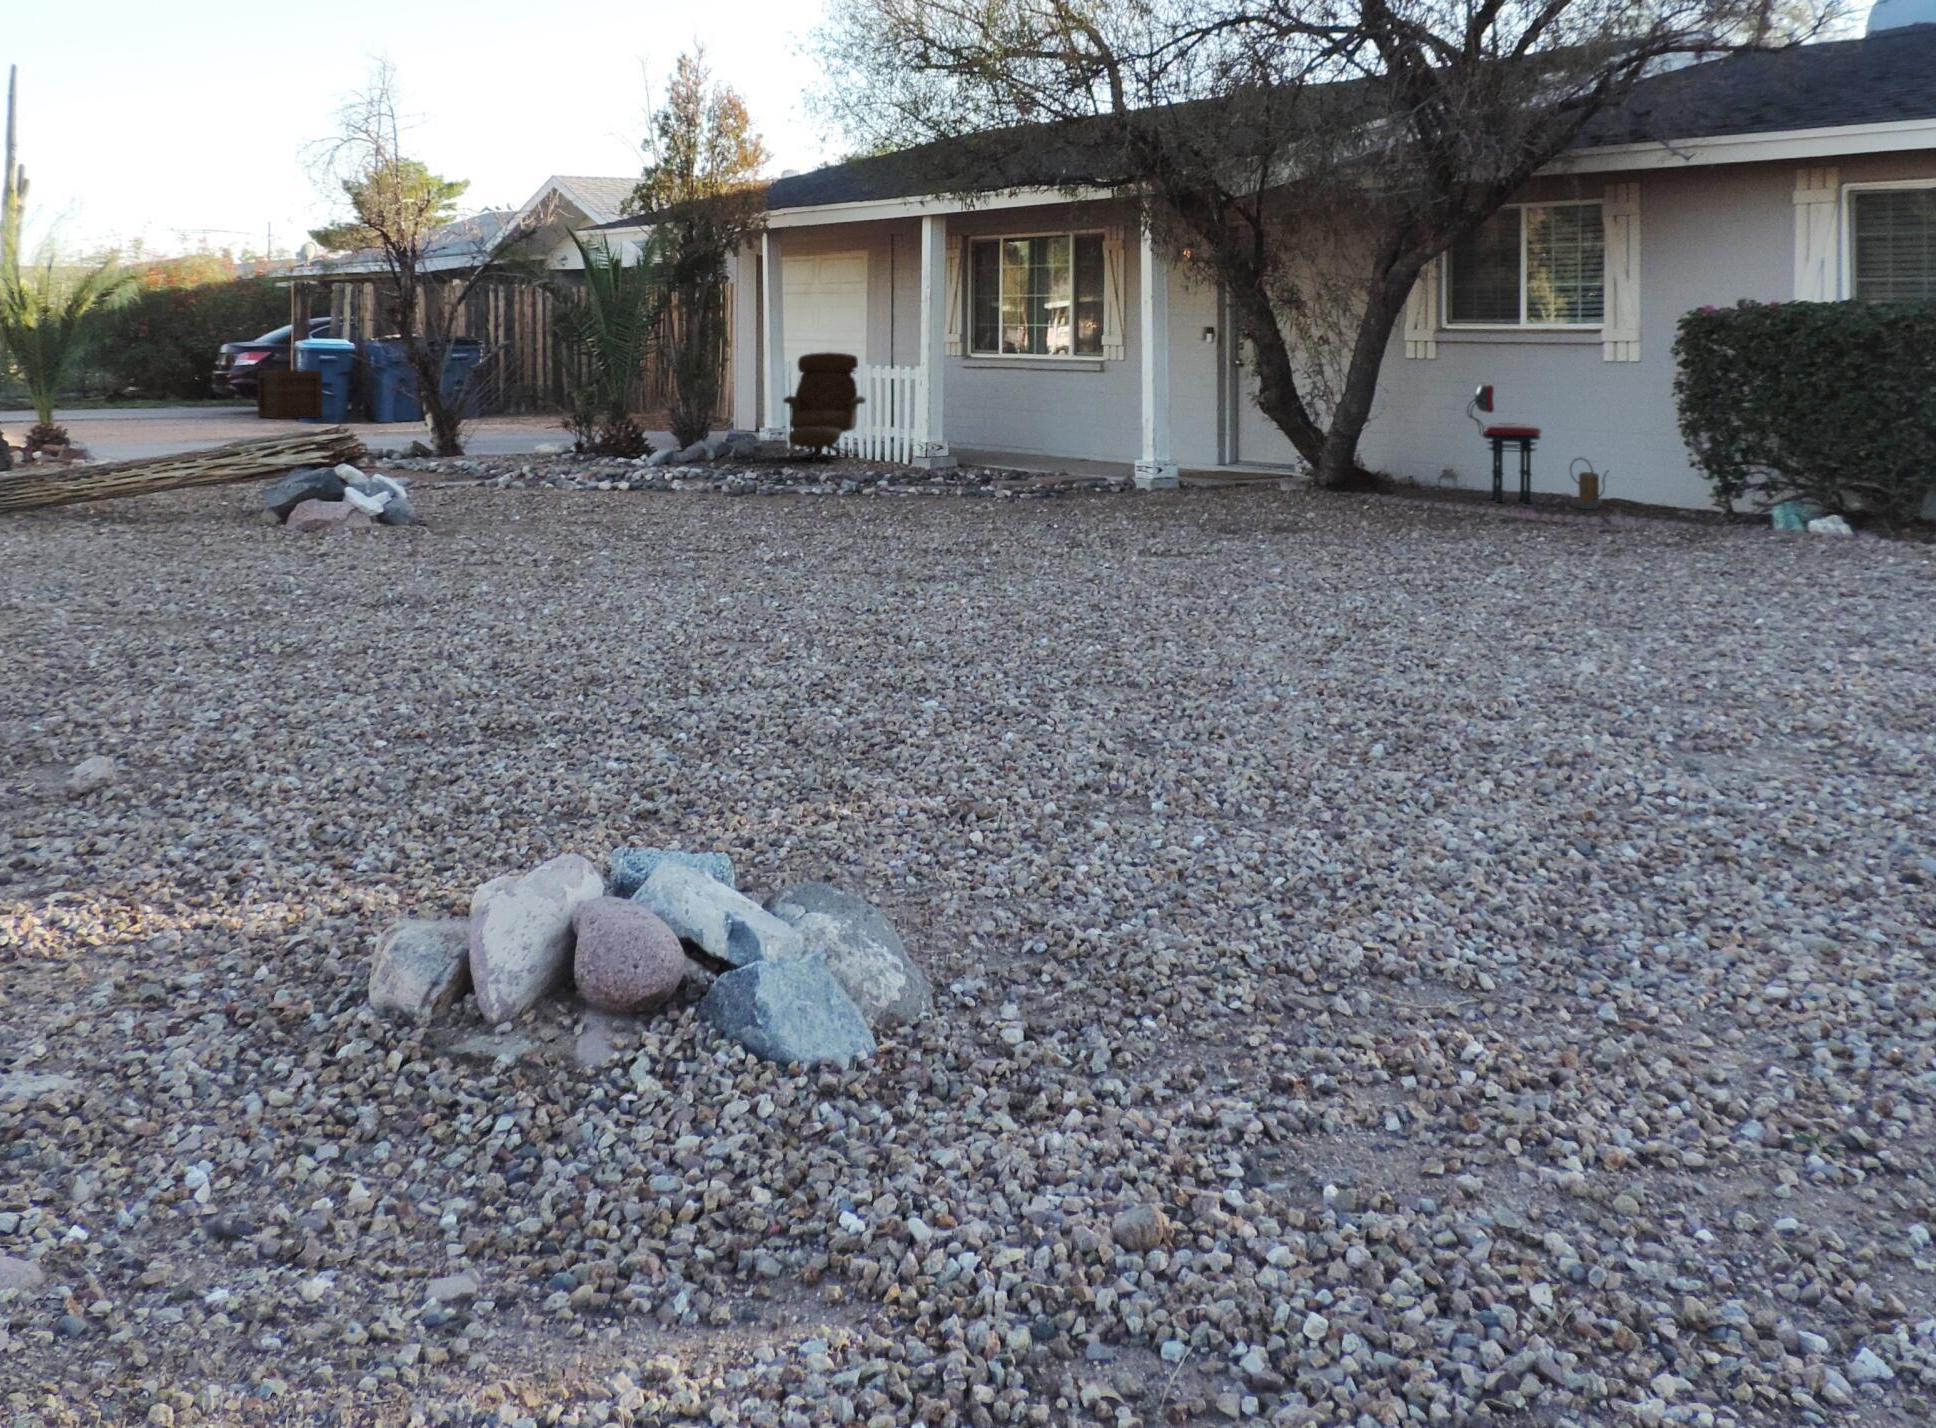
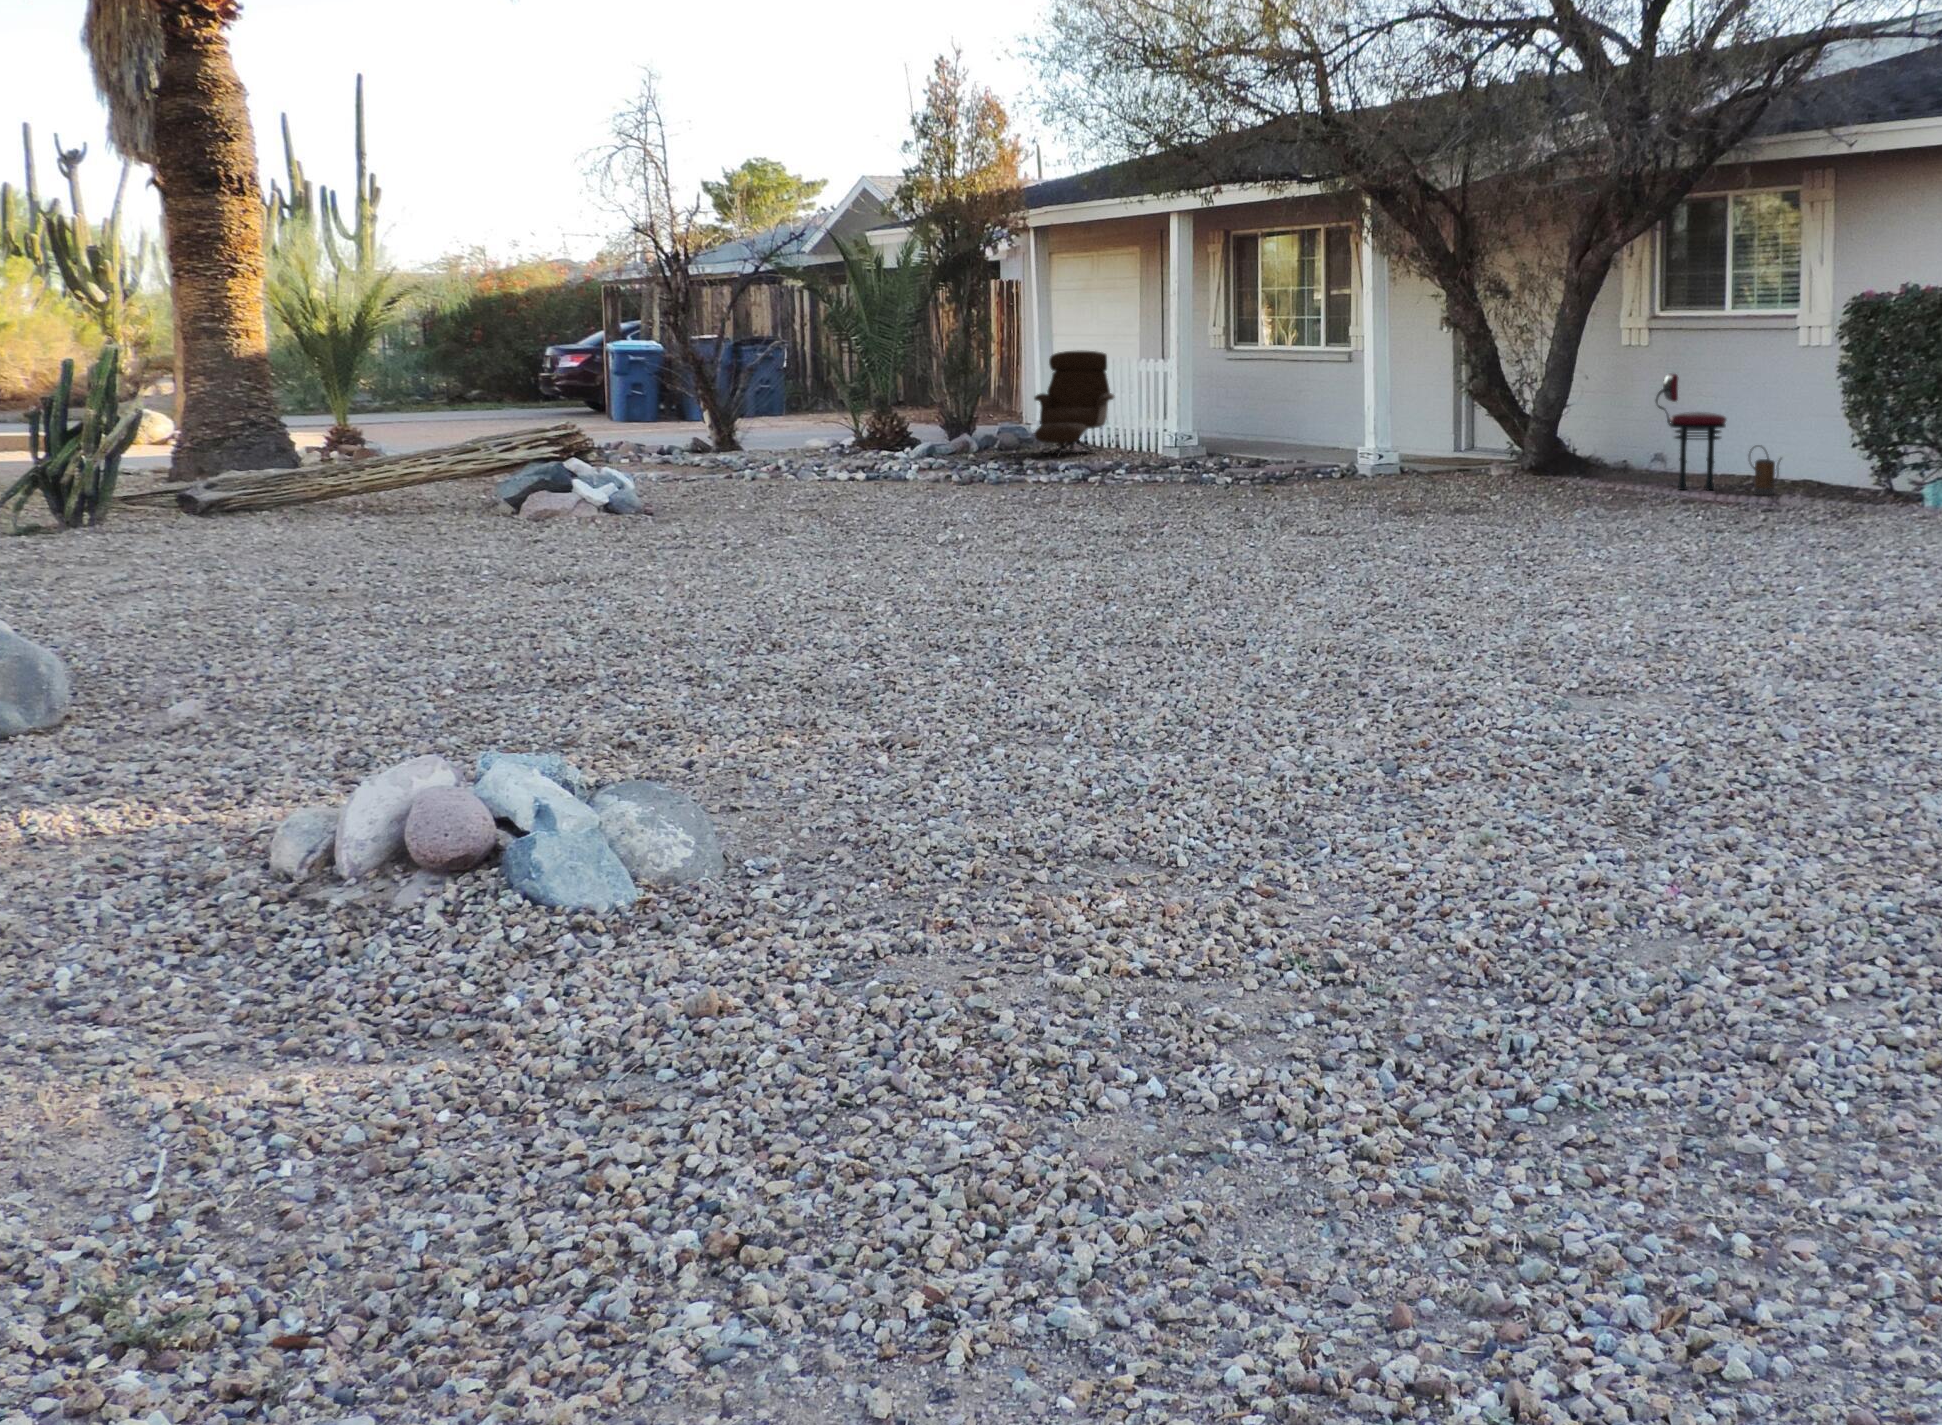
wooden crate: present [258,370,322,419] -> none [568,374,630,422]
potted plant: present [562,413,593,452] -> none [825,410,862,450]

